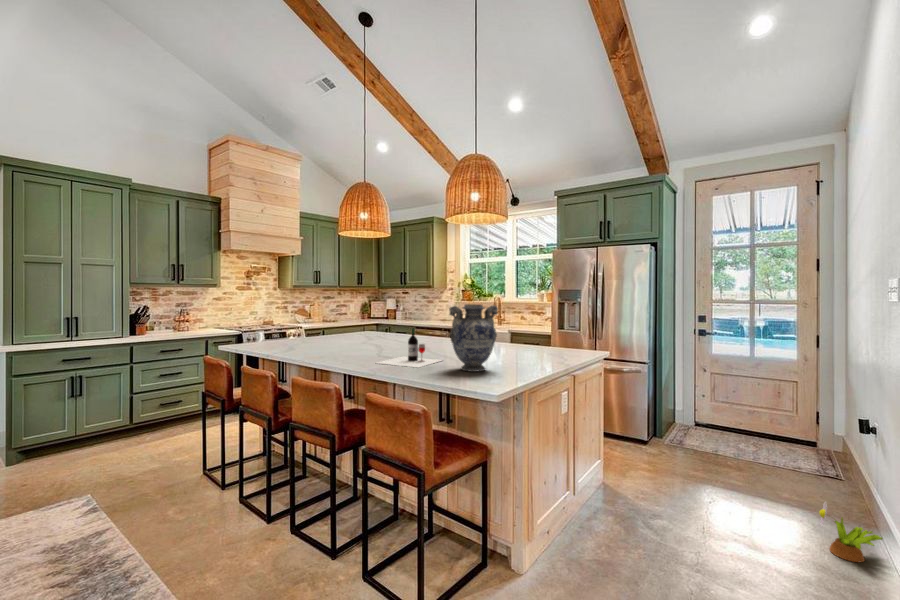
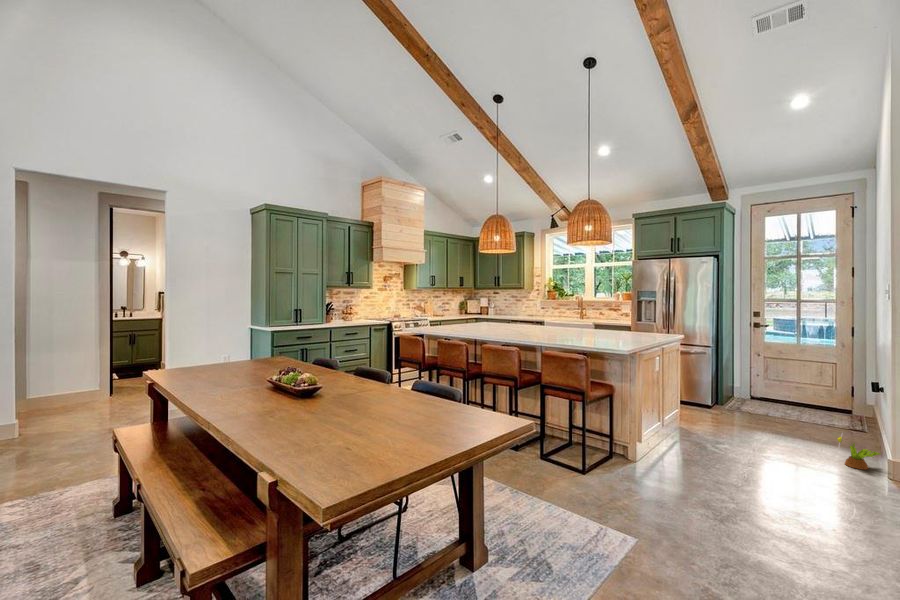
vase: present [449,304,498,372] -> none [584,300,615,342]
wine bottle: present [378,329,442,367] -> none [529,316,572,340]

